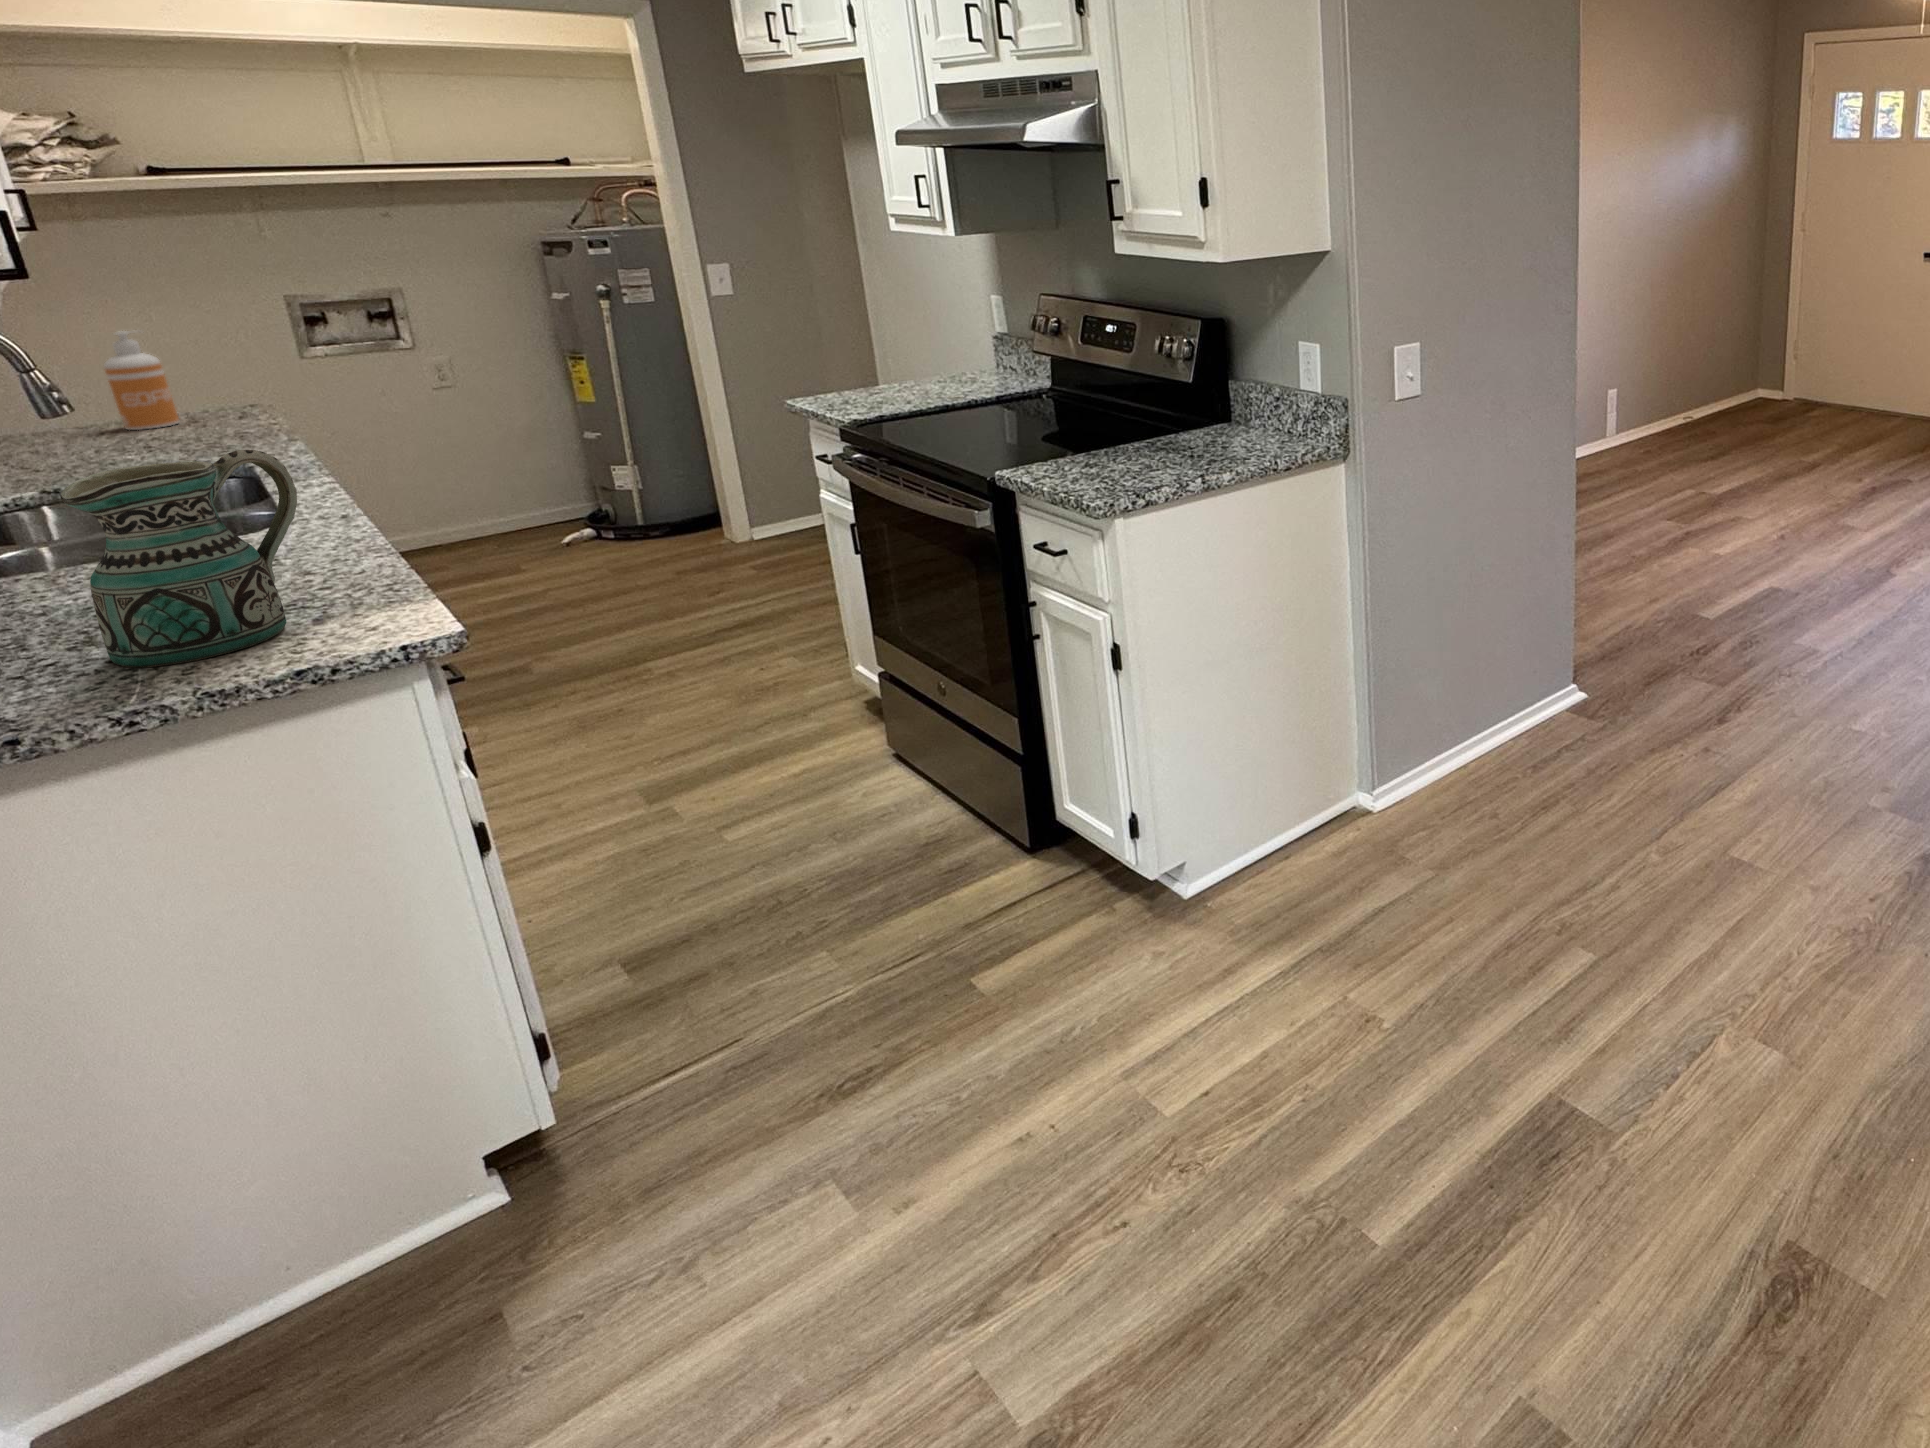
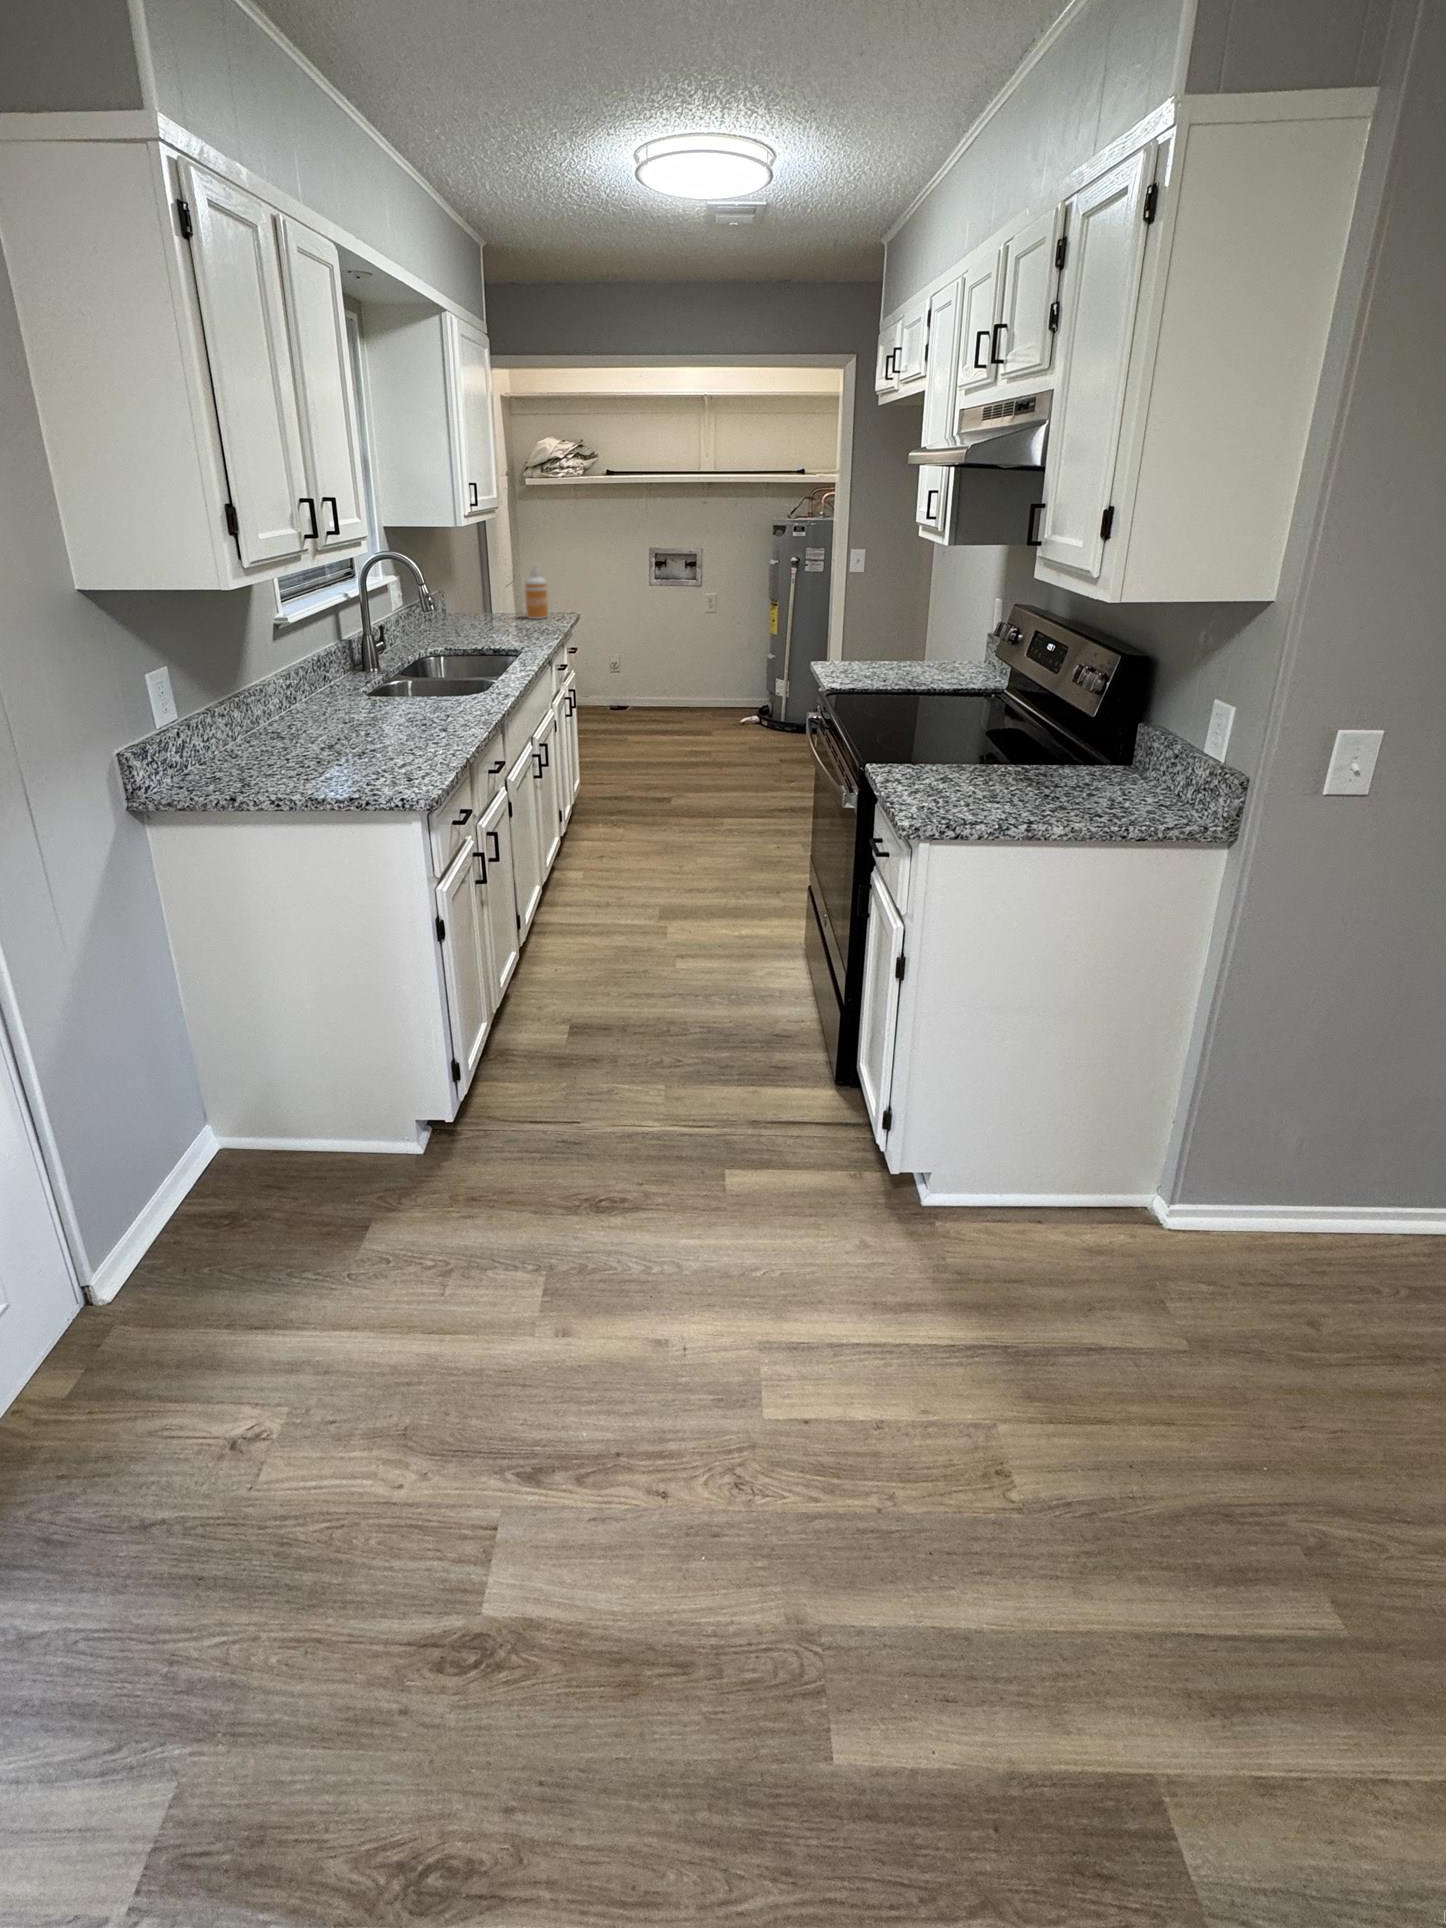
ceramic pitcher: present [61,450,297,667] -> none [305,650,415,771]

